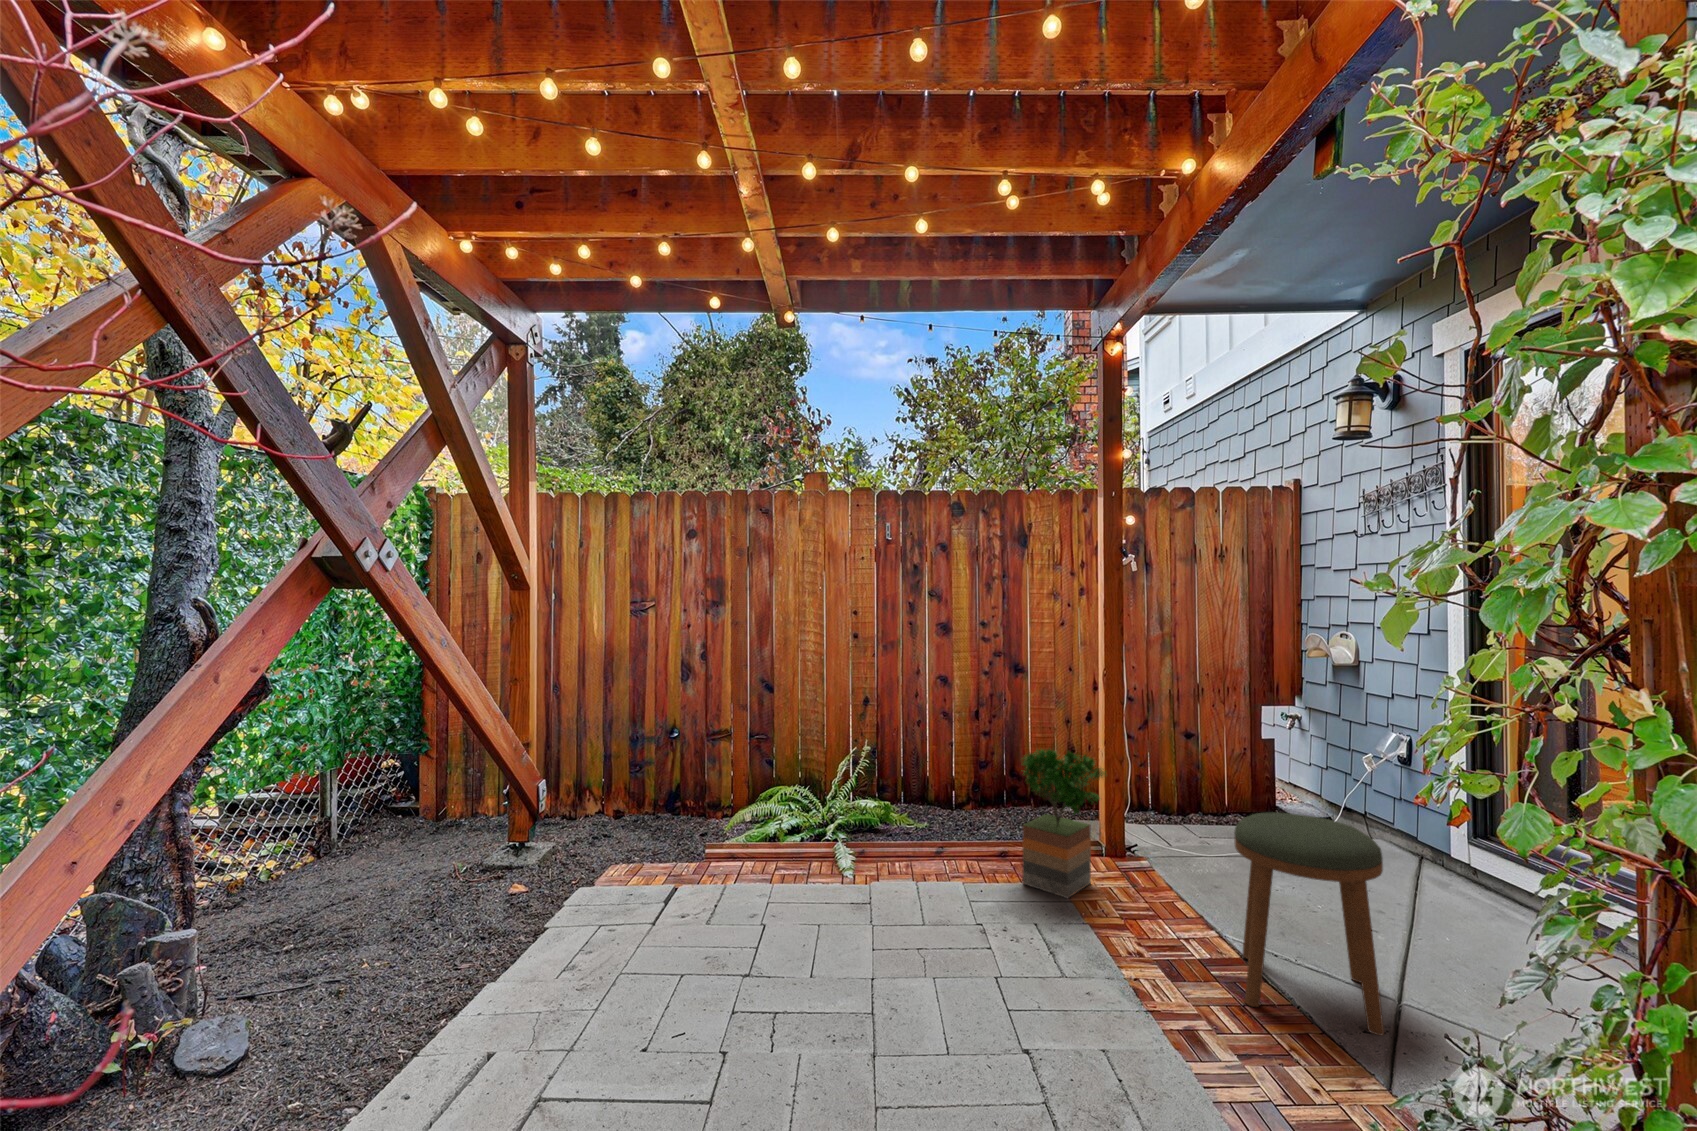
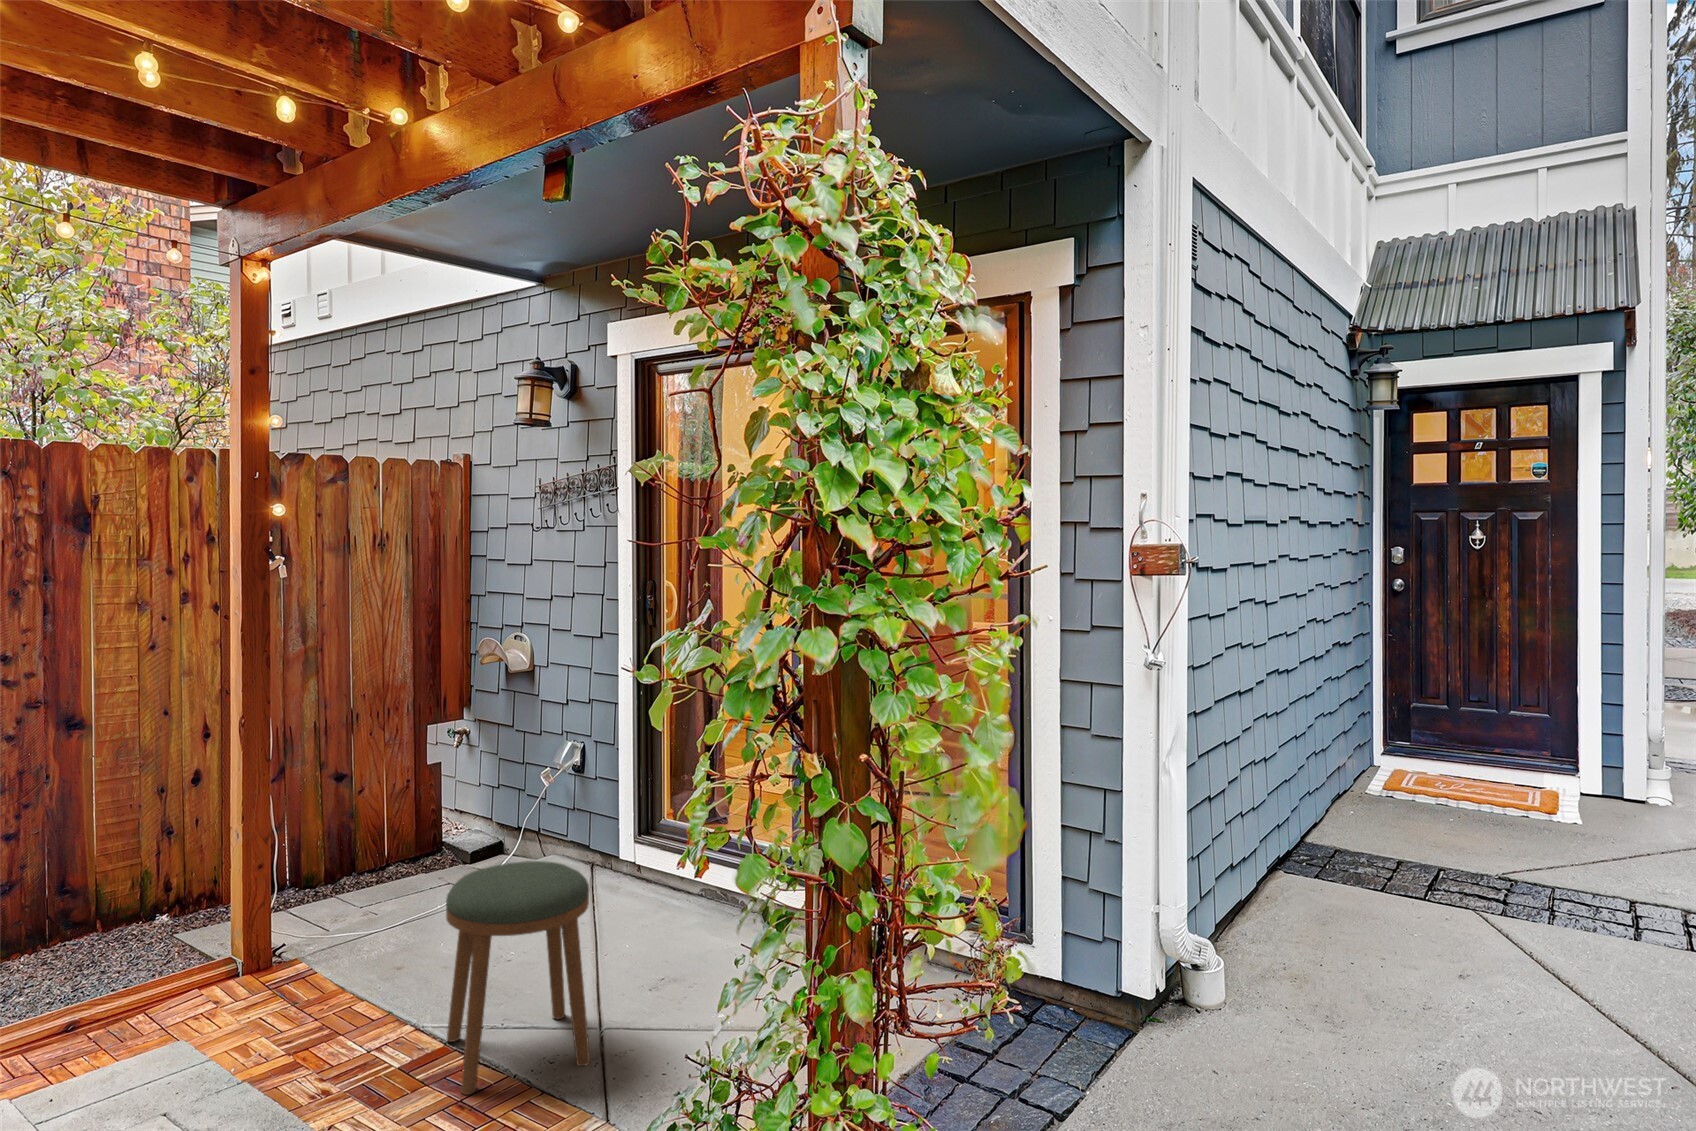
potted tree: present [1023,749,1106,898] -> none [110,845,261,1066]

